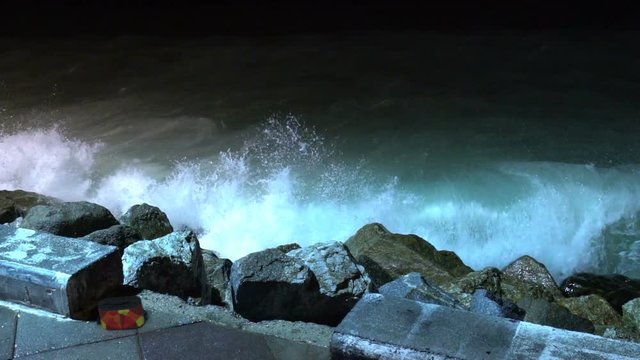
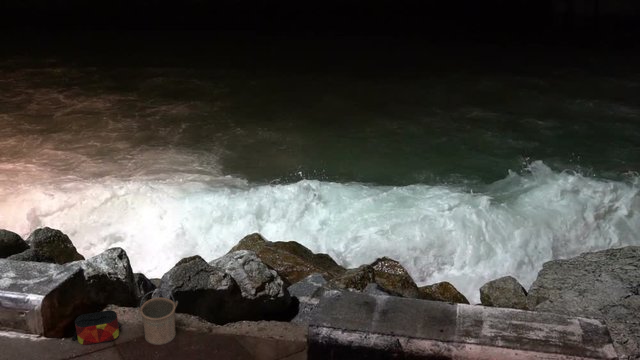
bucket: none [160,278,204,338] -> present [137,290,178,345]

